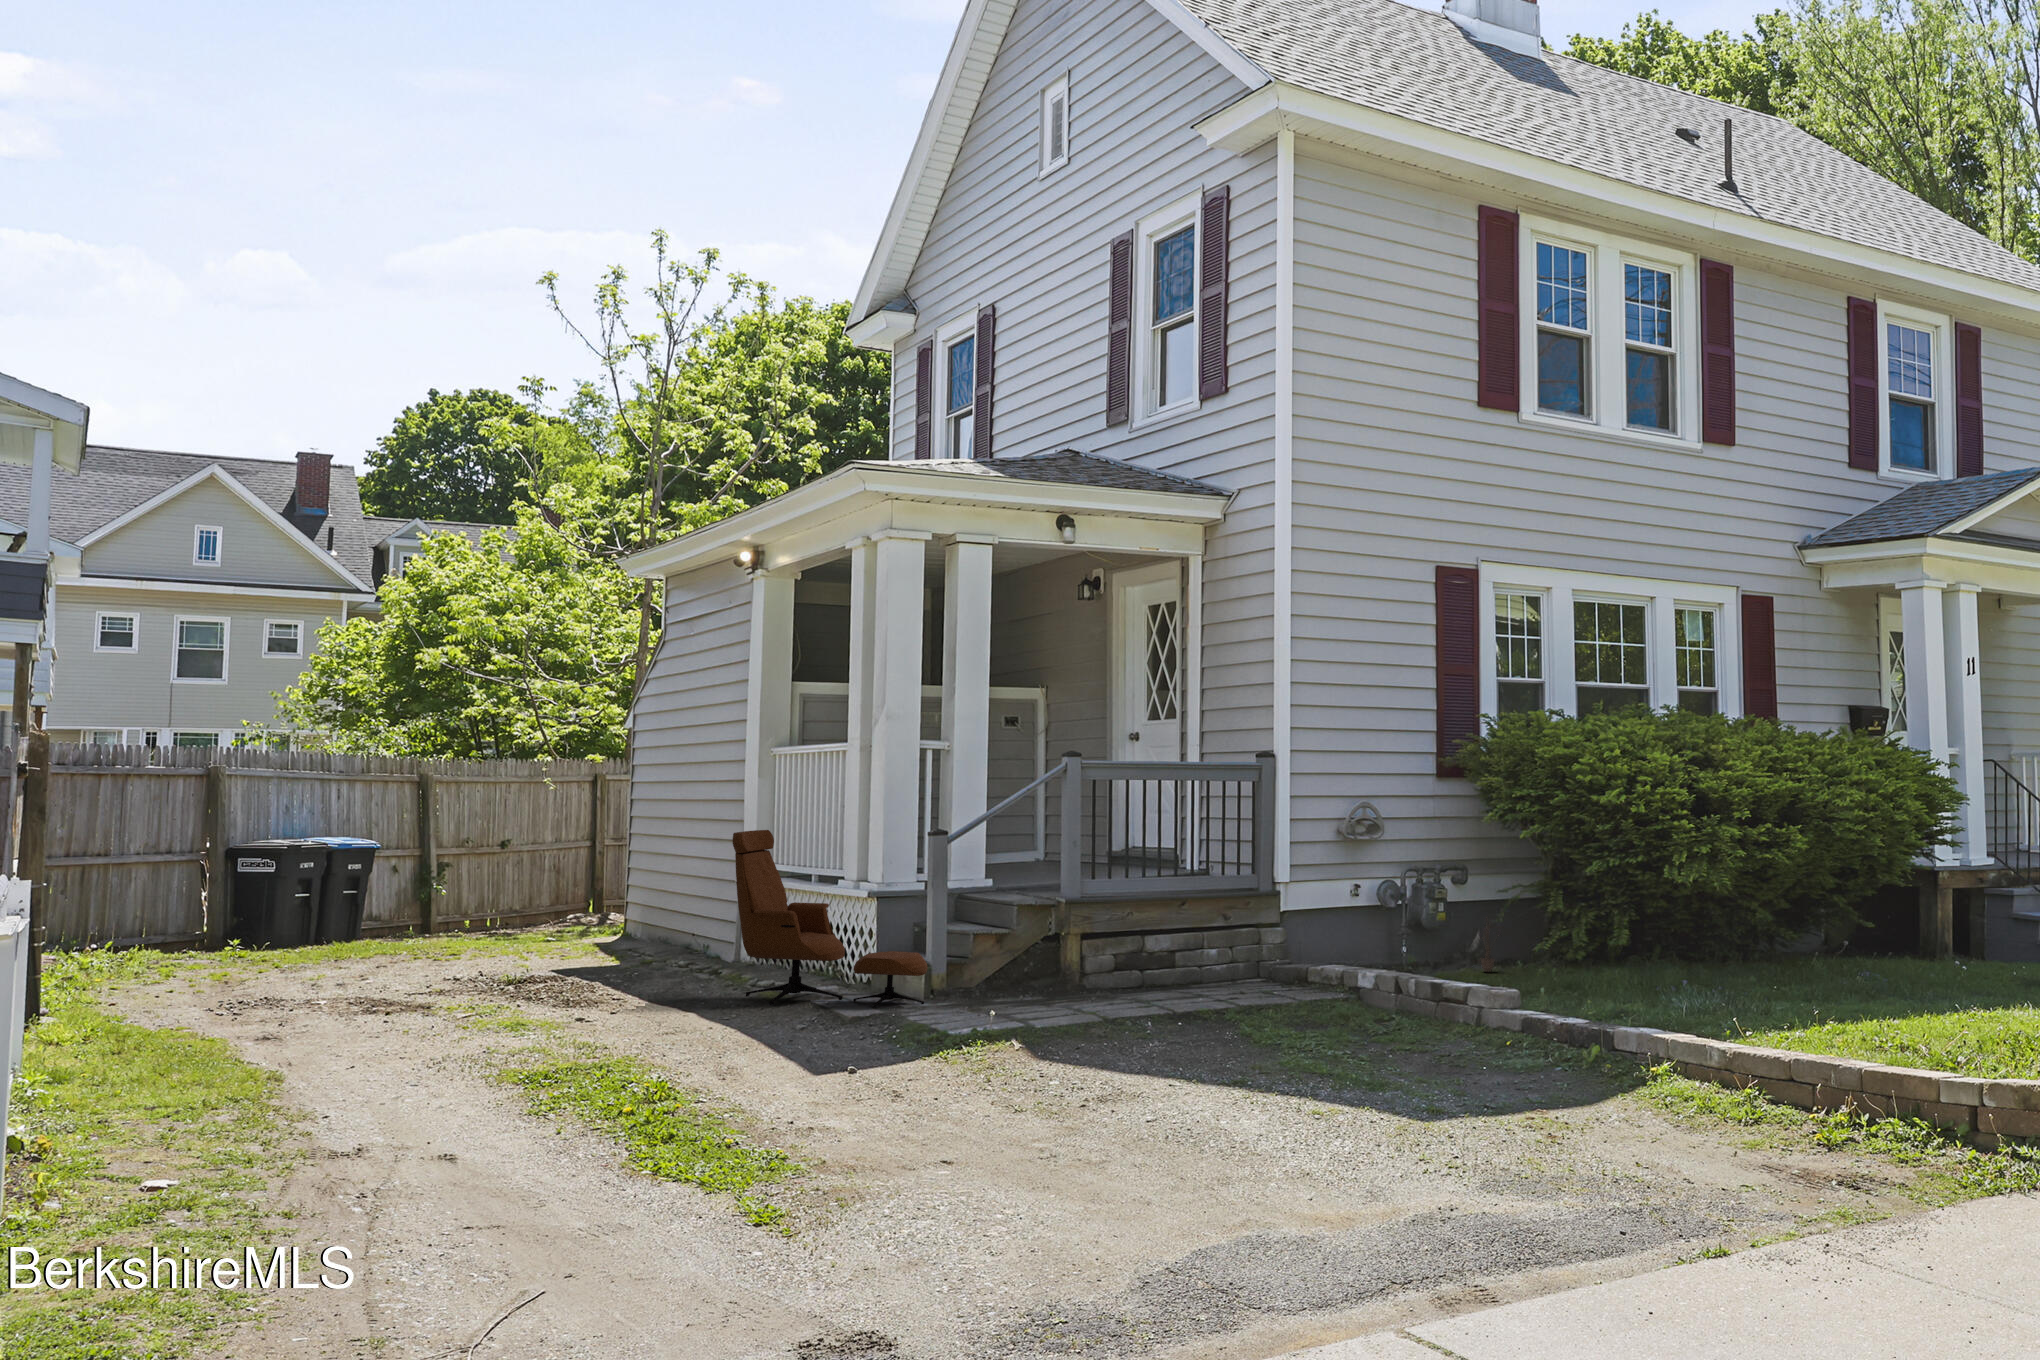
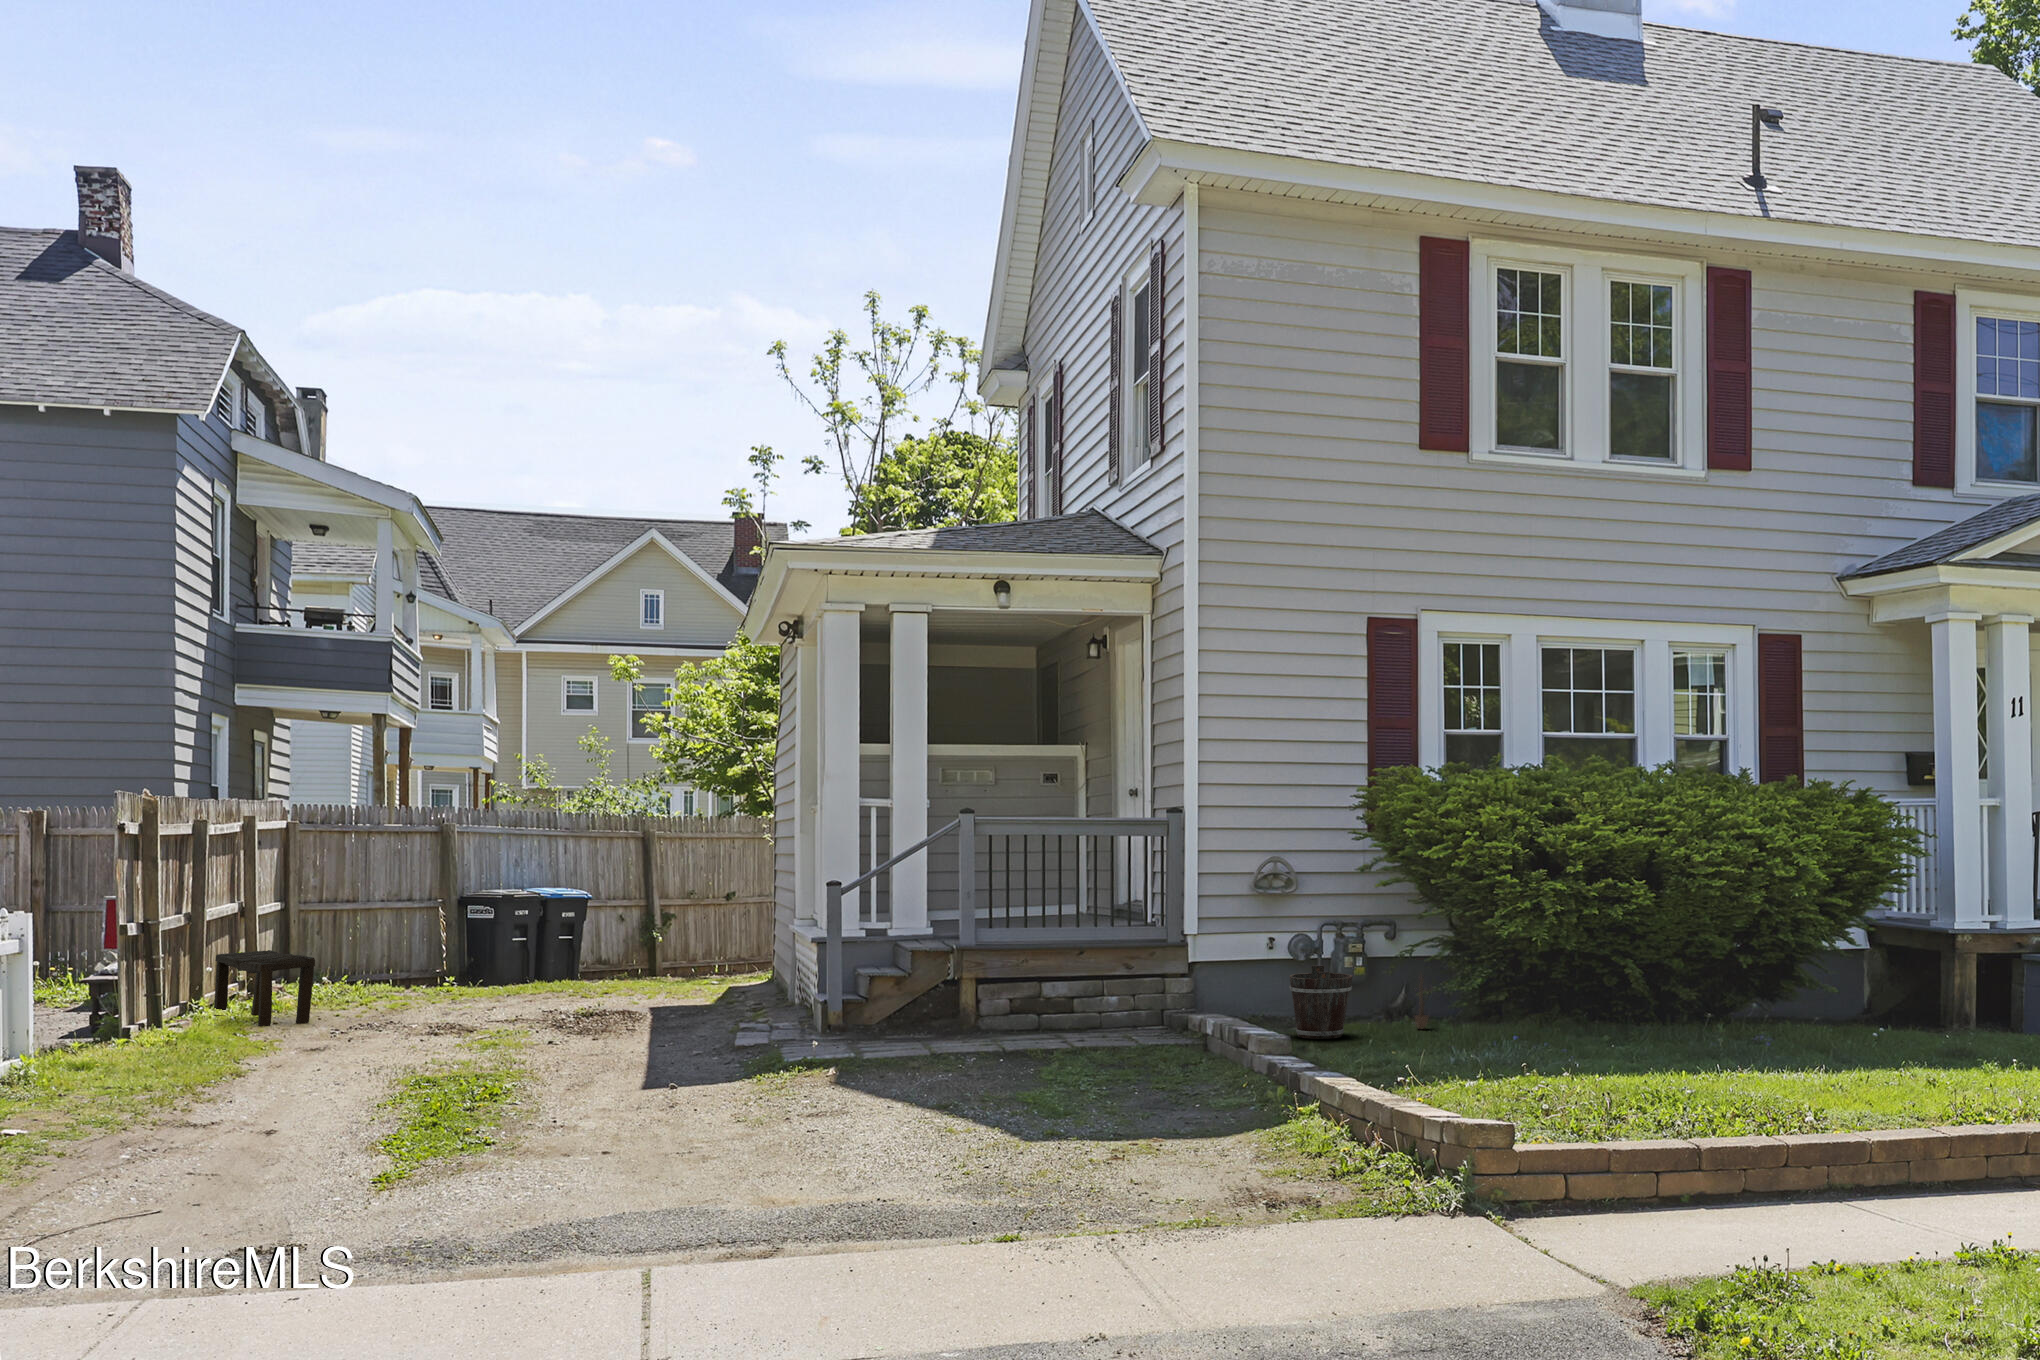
lounge chair: present [733,830,927,1008] -> none [657,882,825,1049]
bench: none [53,909,193,997] -> present [214,950,315,1027]
bucket: none [1380,911,1442,984] -> present [1289,966,1352,1039]

